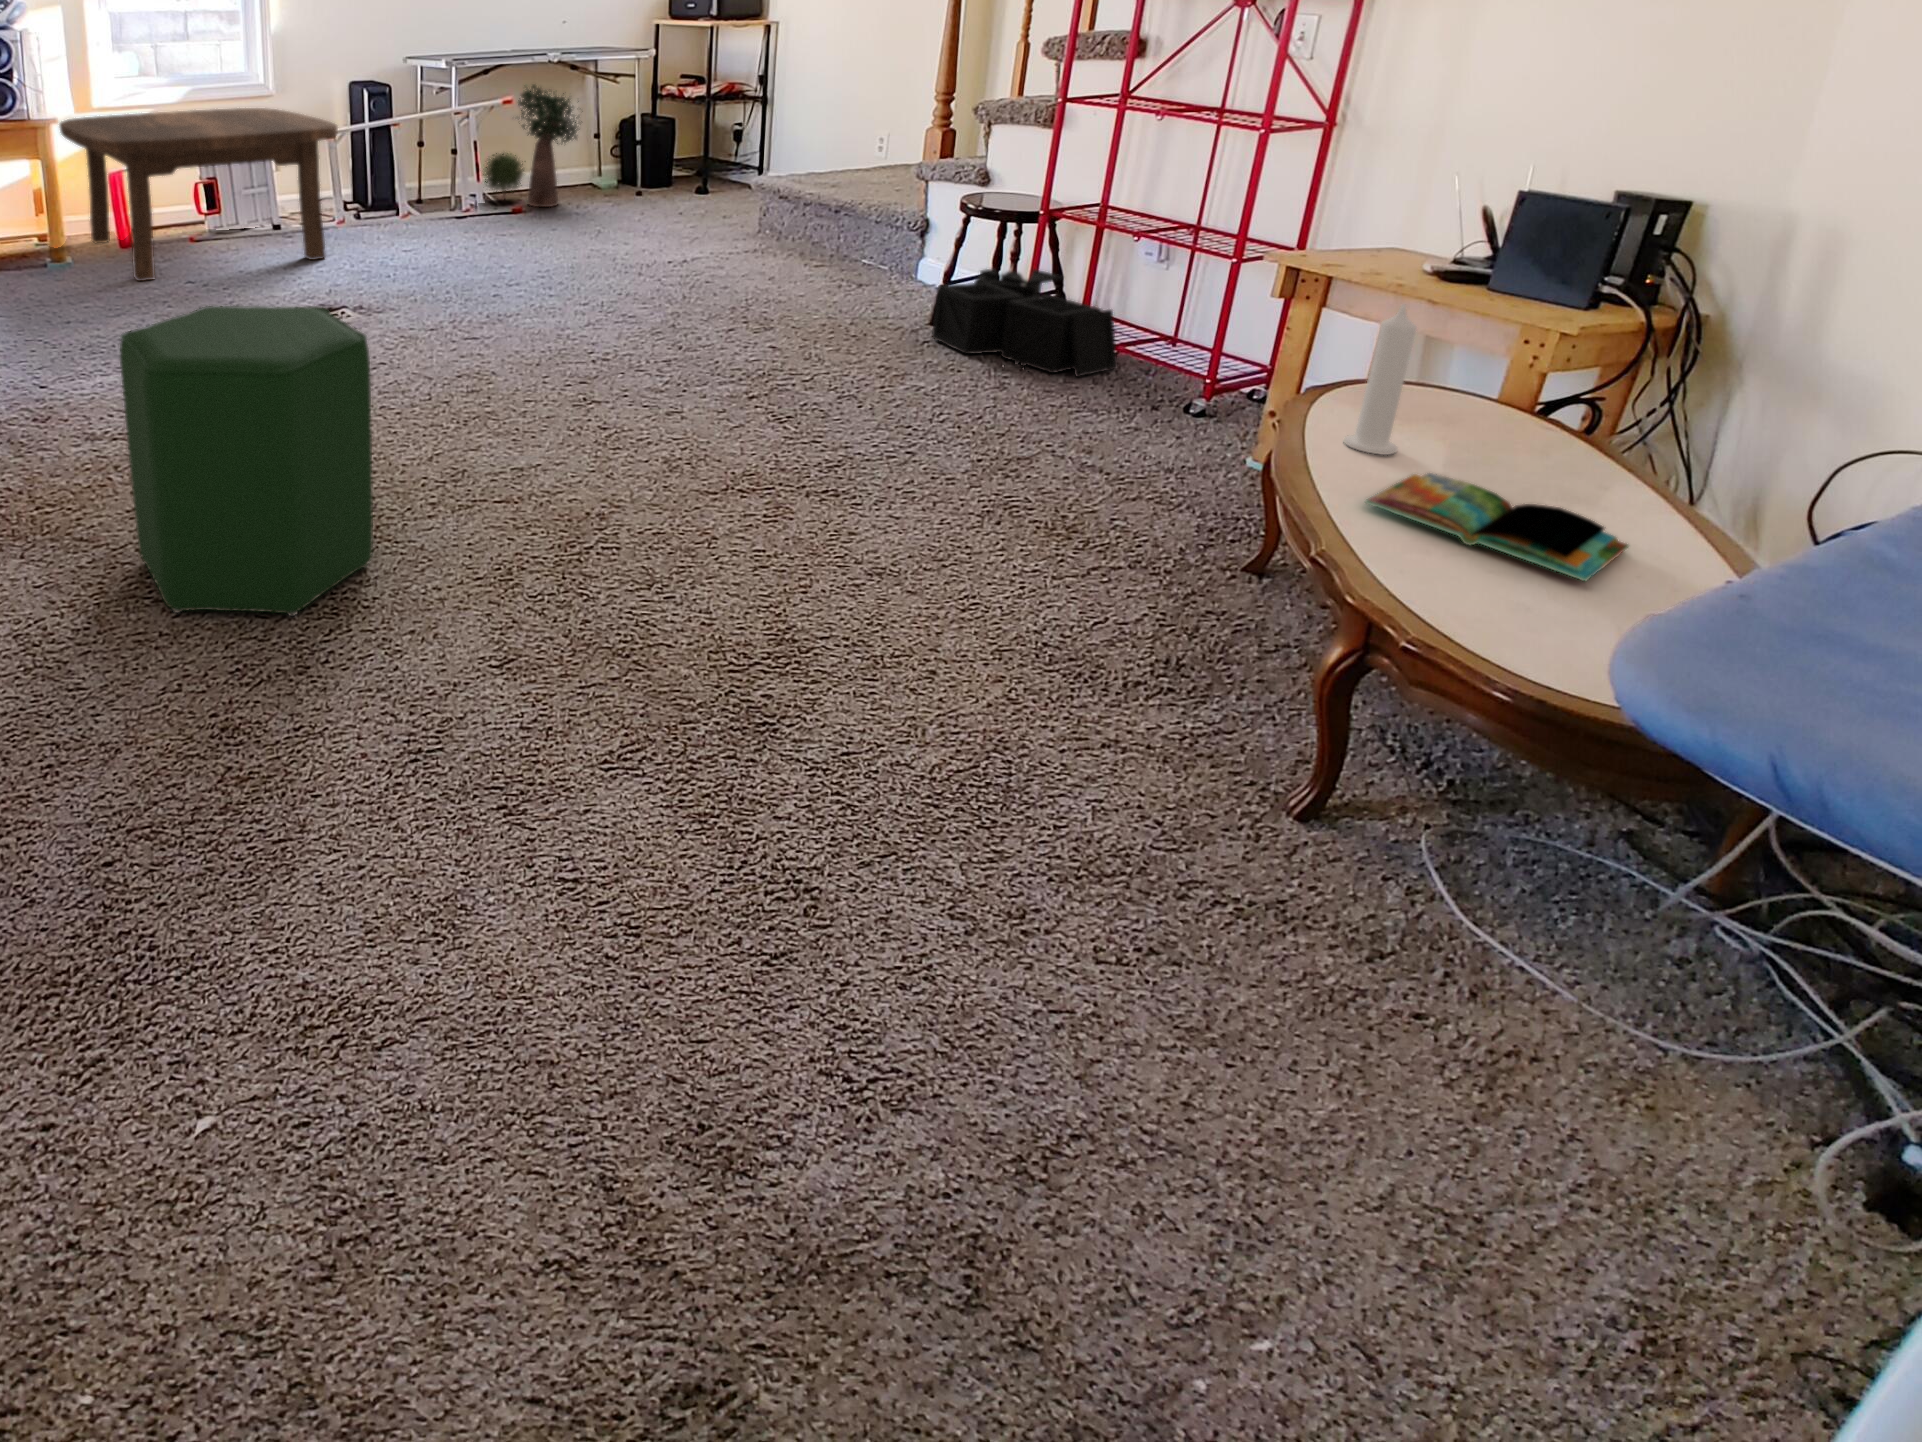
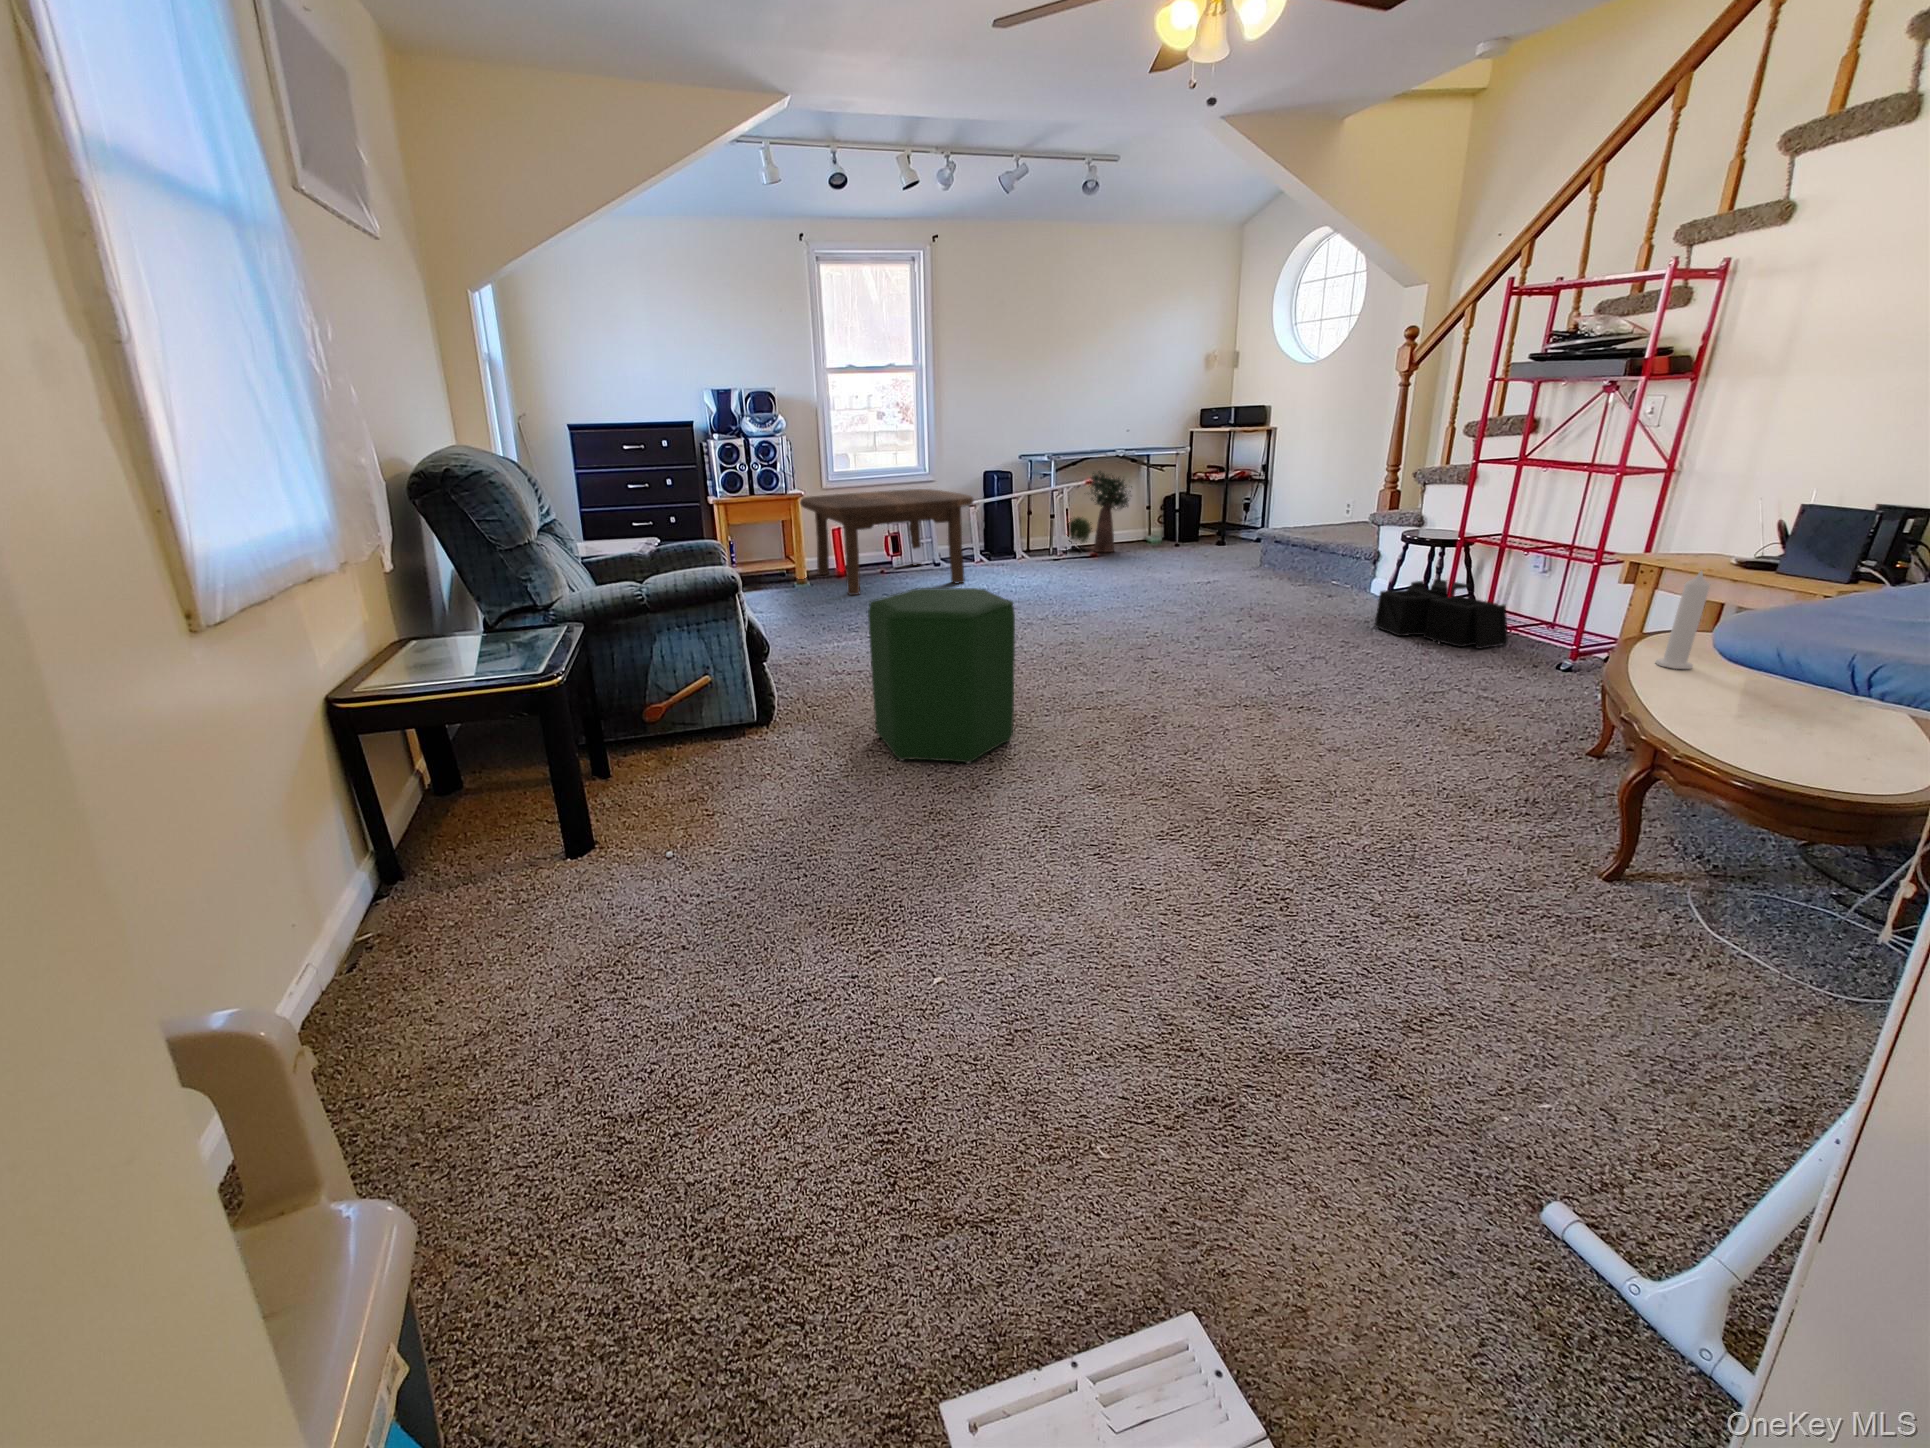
book: present [1366,473,1629,581] -> none [1663,677,1849,734]

